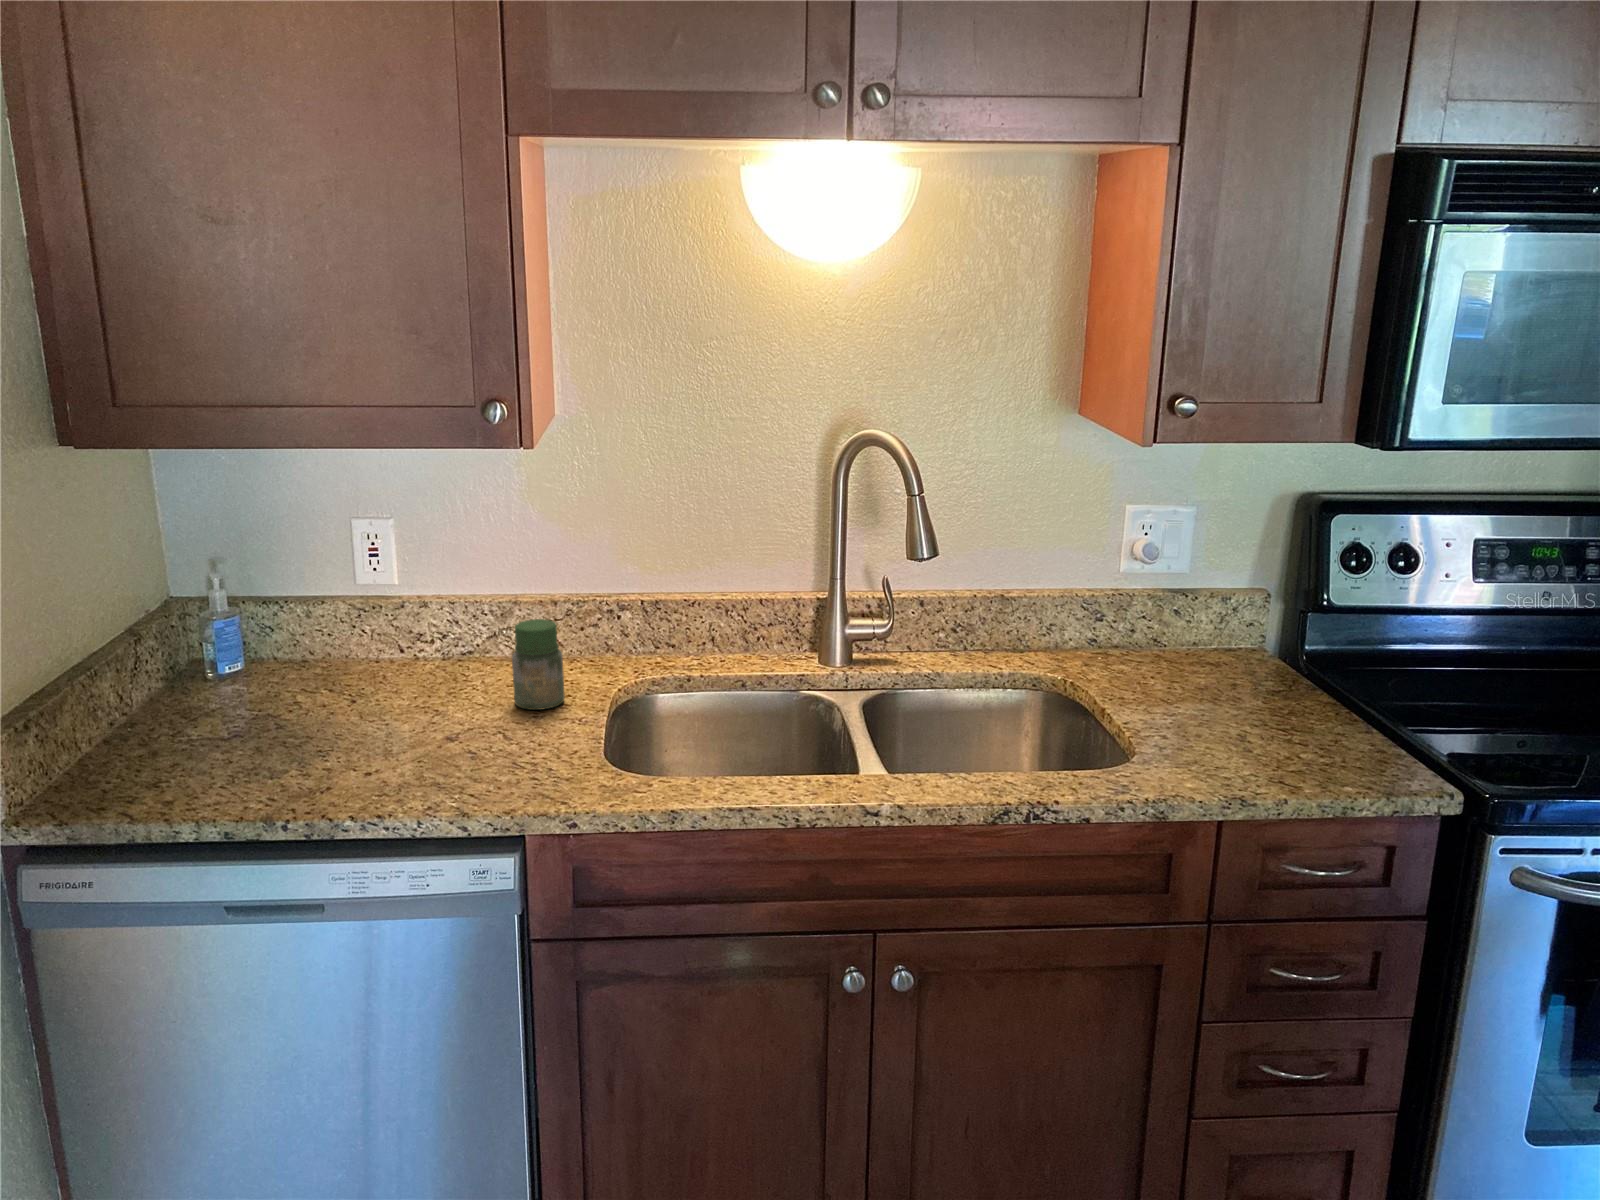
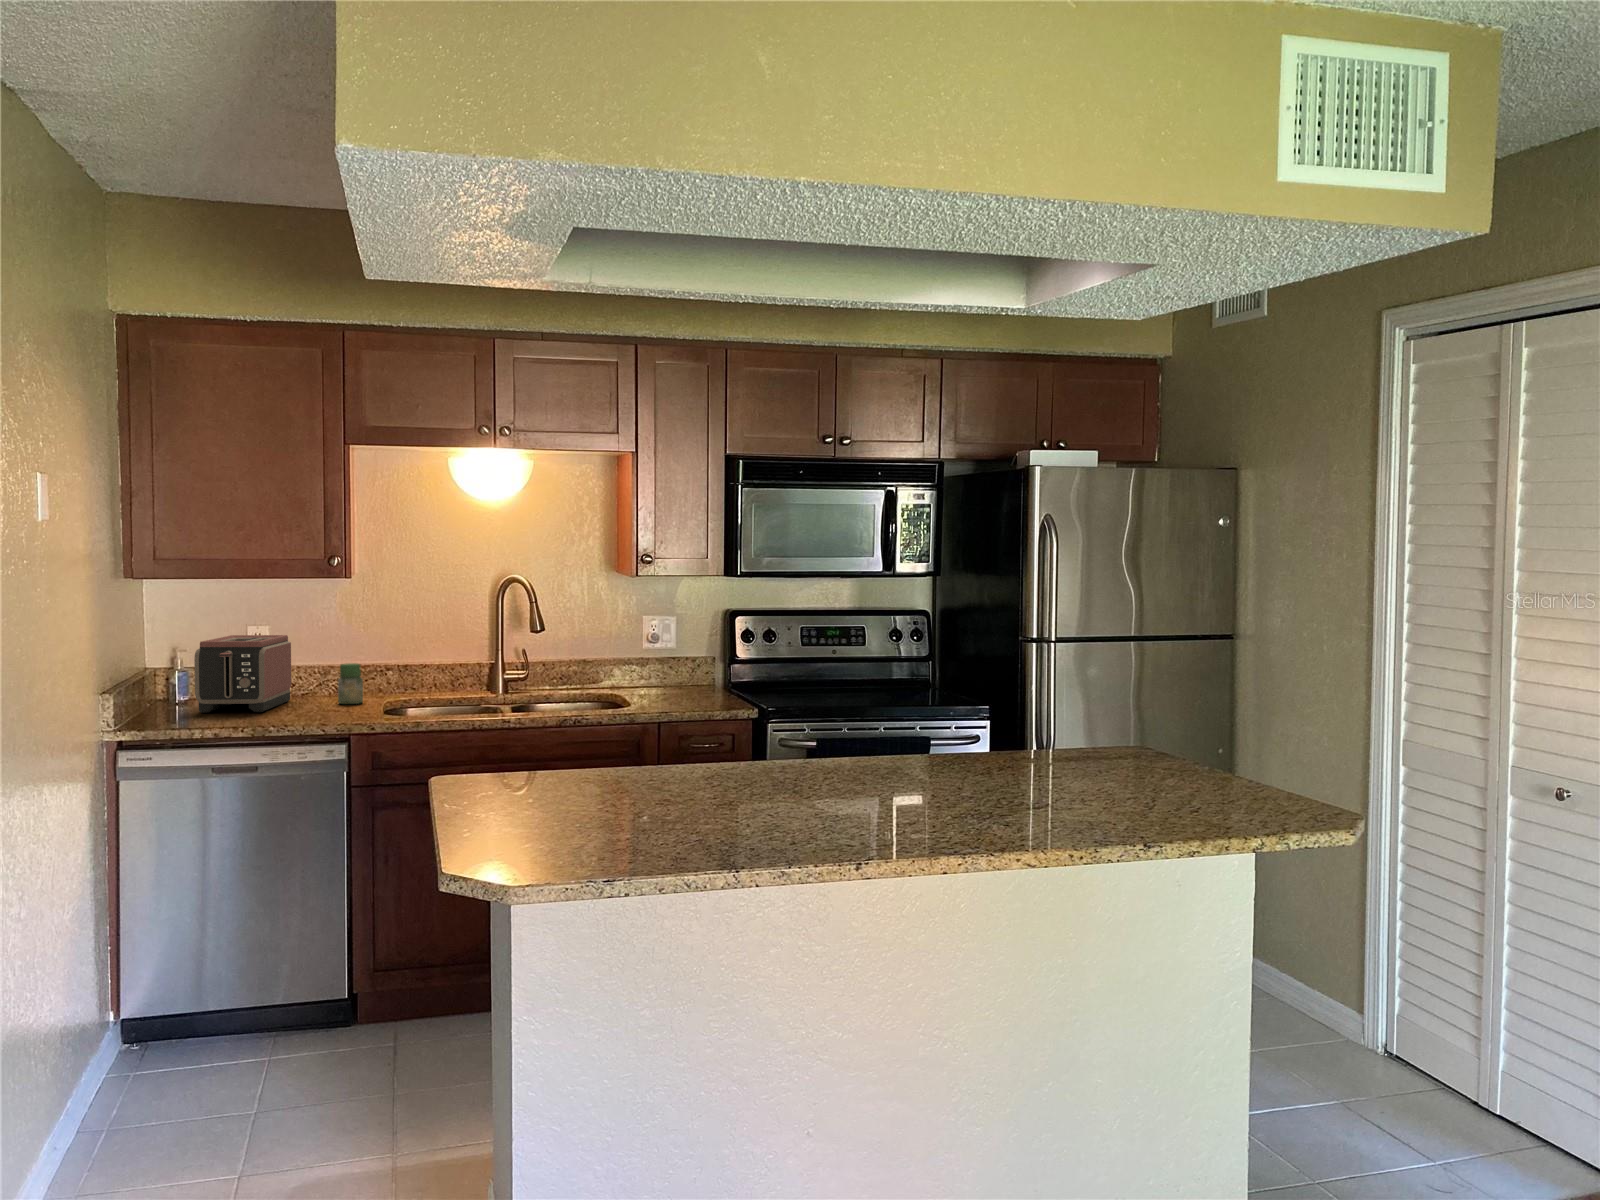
toaster: none [193,548,431,750] -> present [194,635,291,713]

